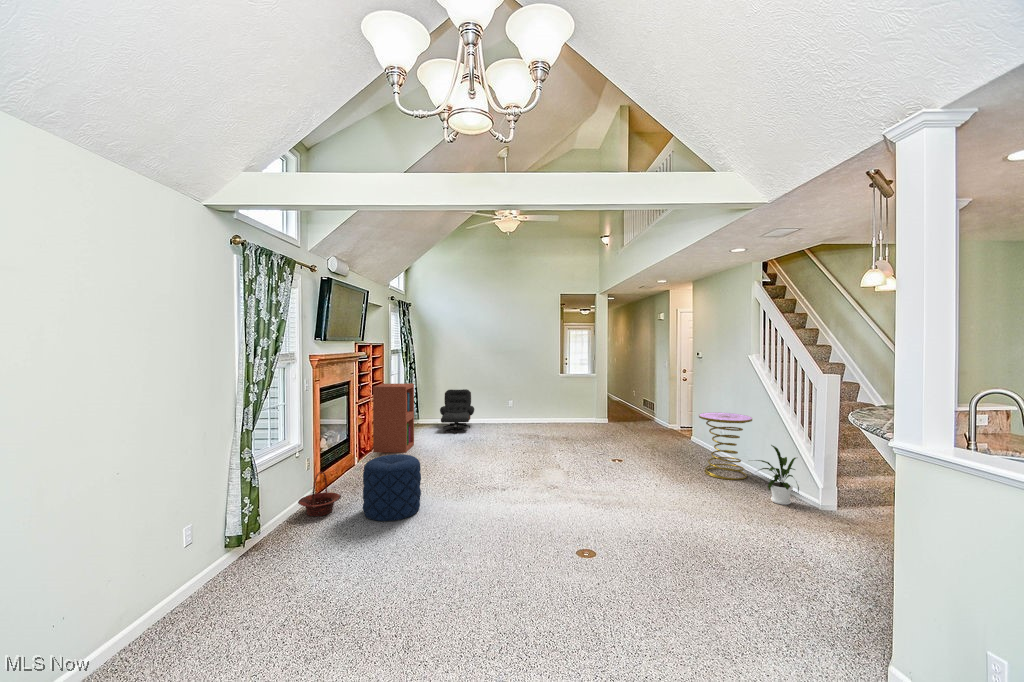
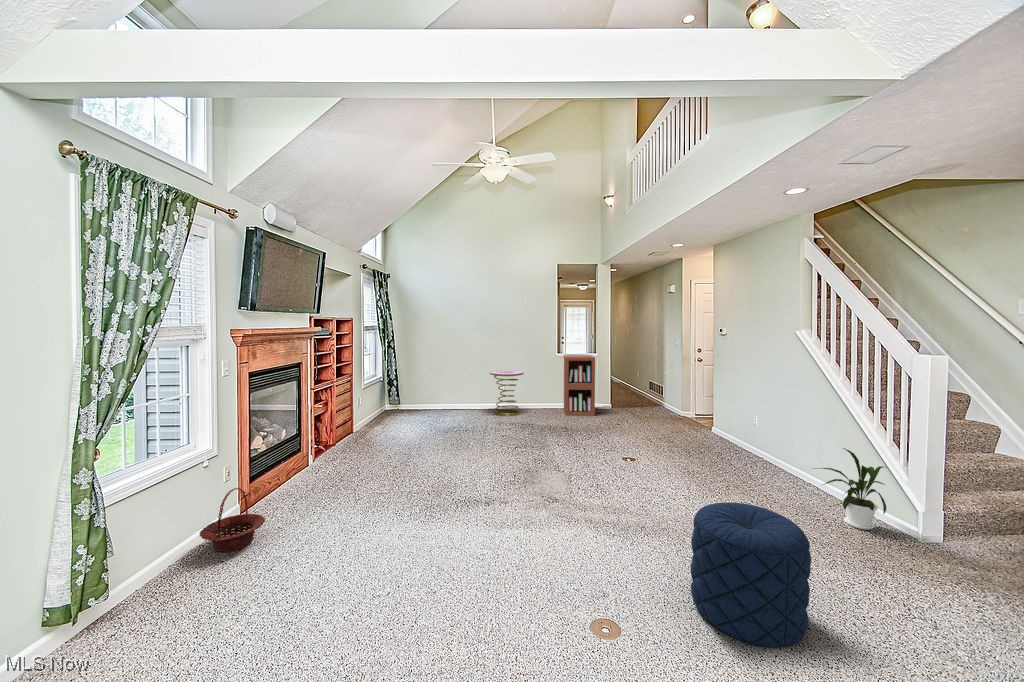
bookshelf: present [373,384,414,453] -> present [564,355,595,416]
lounge chair: present [440,389,474,434] -> none [423,371,462,422]
side table: present [699,413,752,480] -> present [490,370,524,416]
pouf: present [363,454,421,521] -> present [690,502,811,647]

